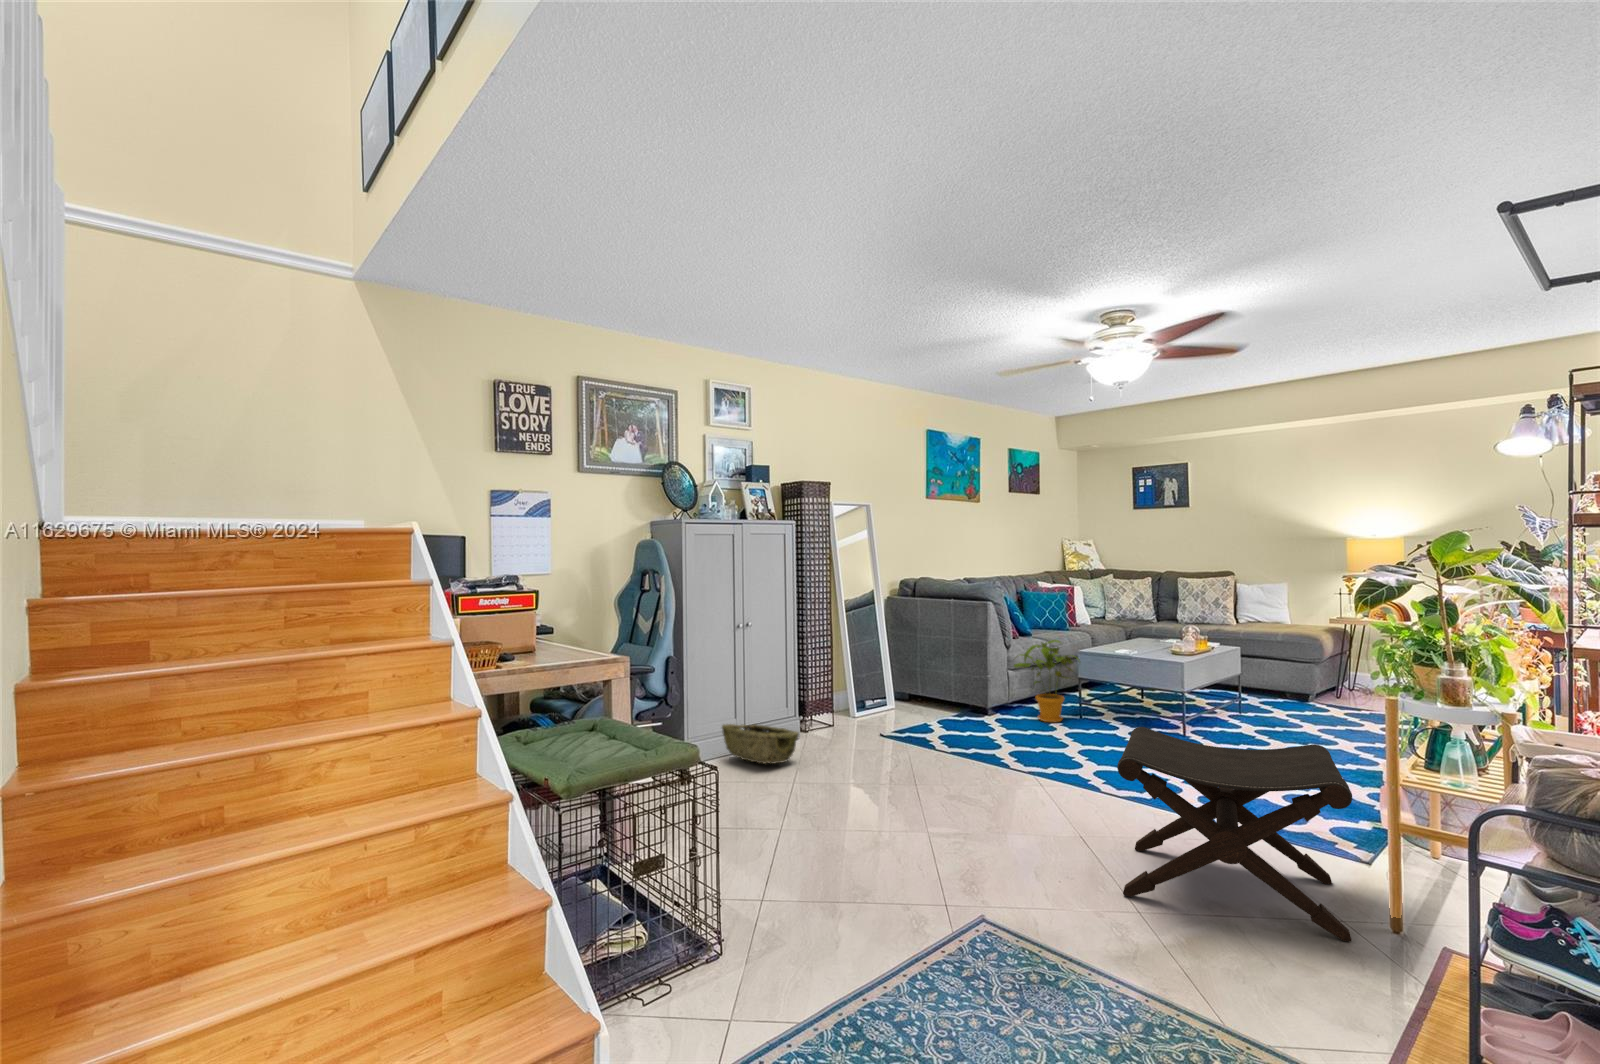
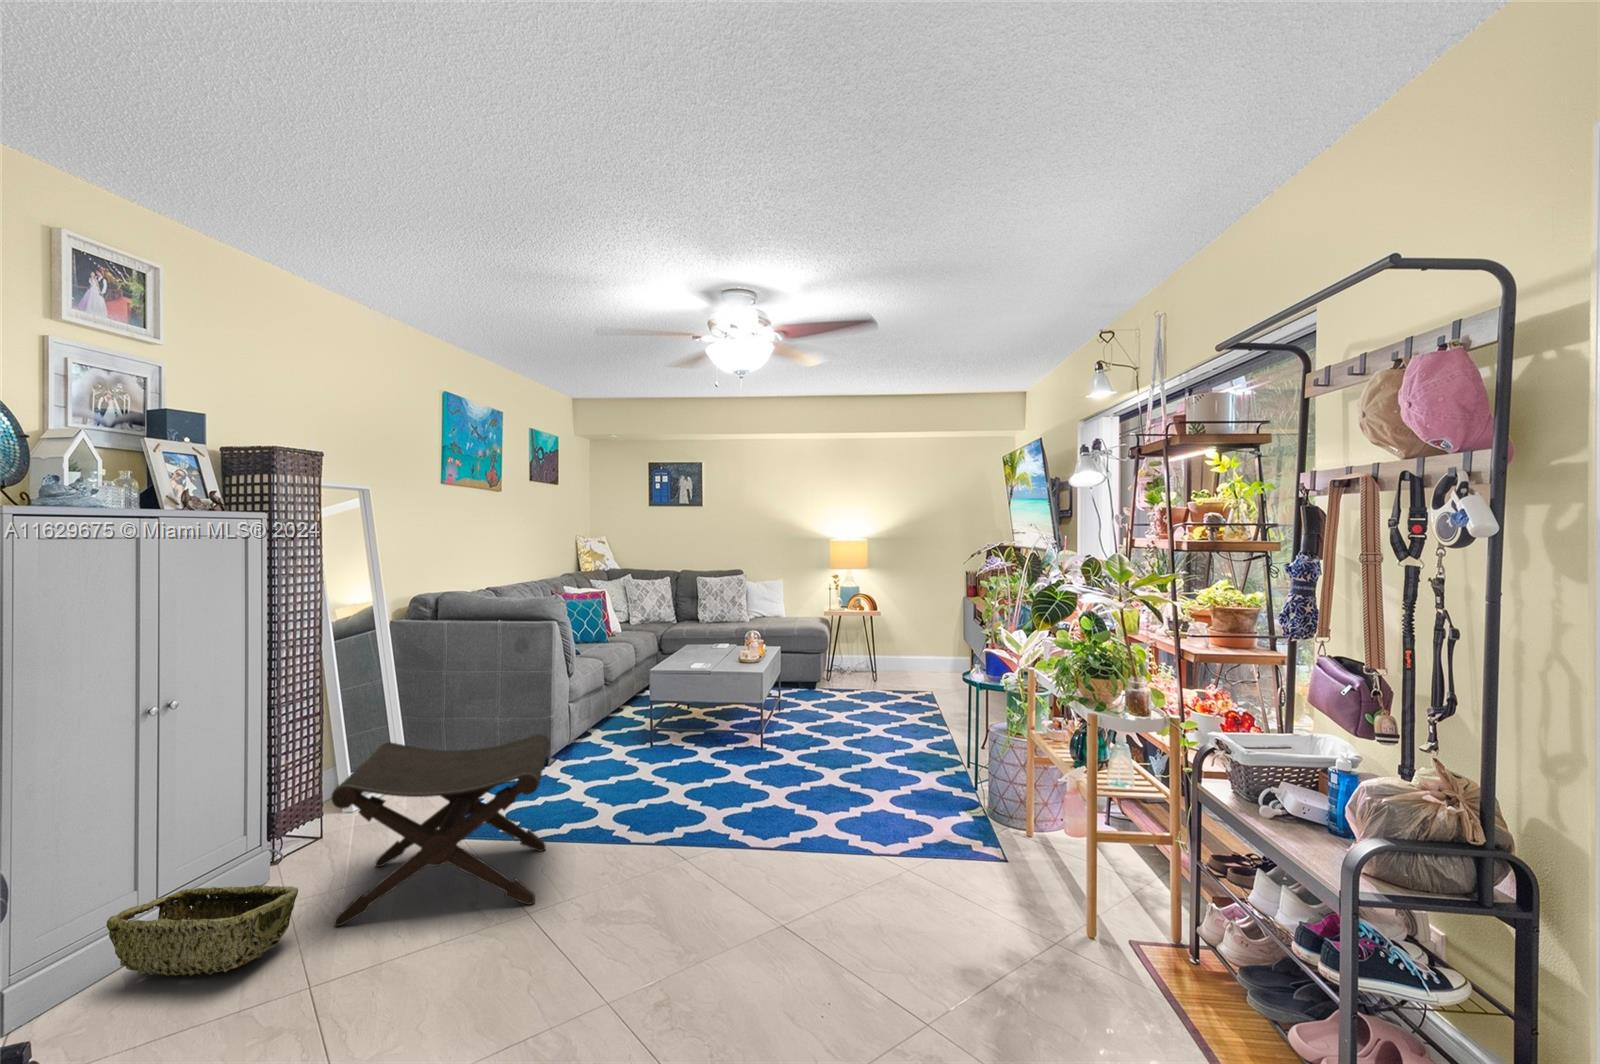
house plant: present [1014,640,1079,722] -> none [578,664,659,761]
footstool: present [1117,727,1352,942] -> present [331,734,550,926]

